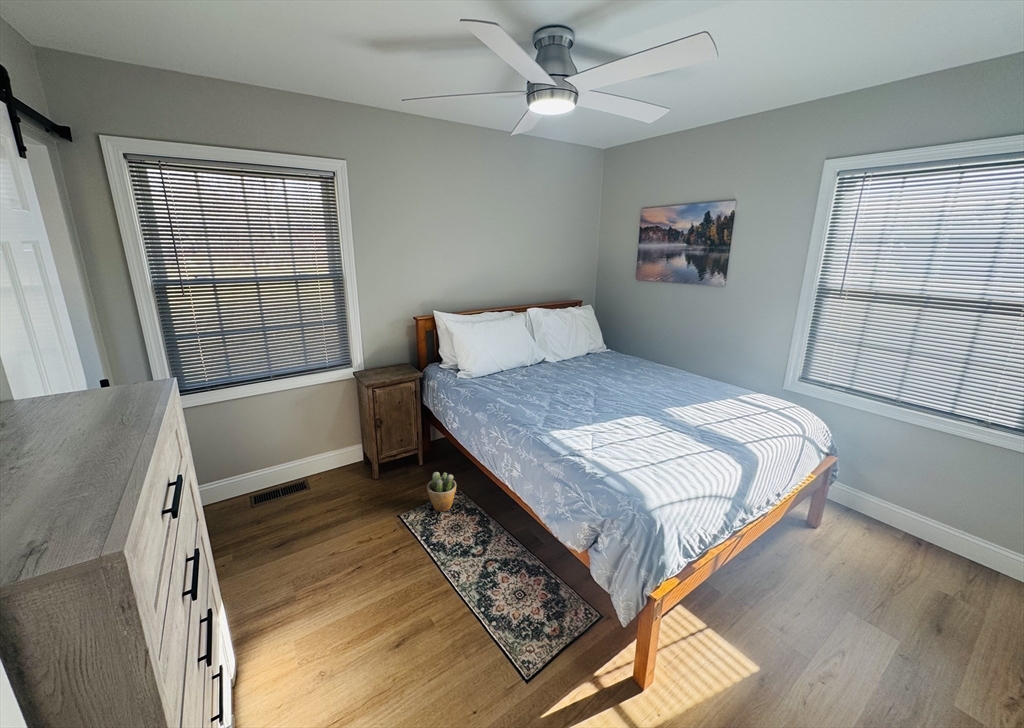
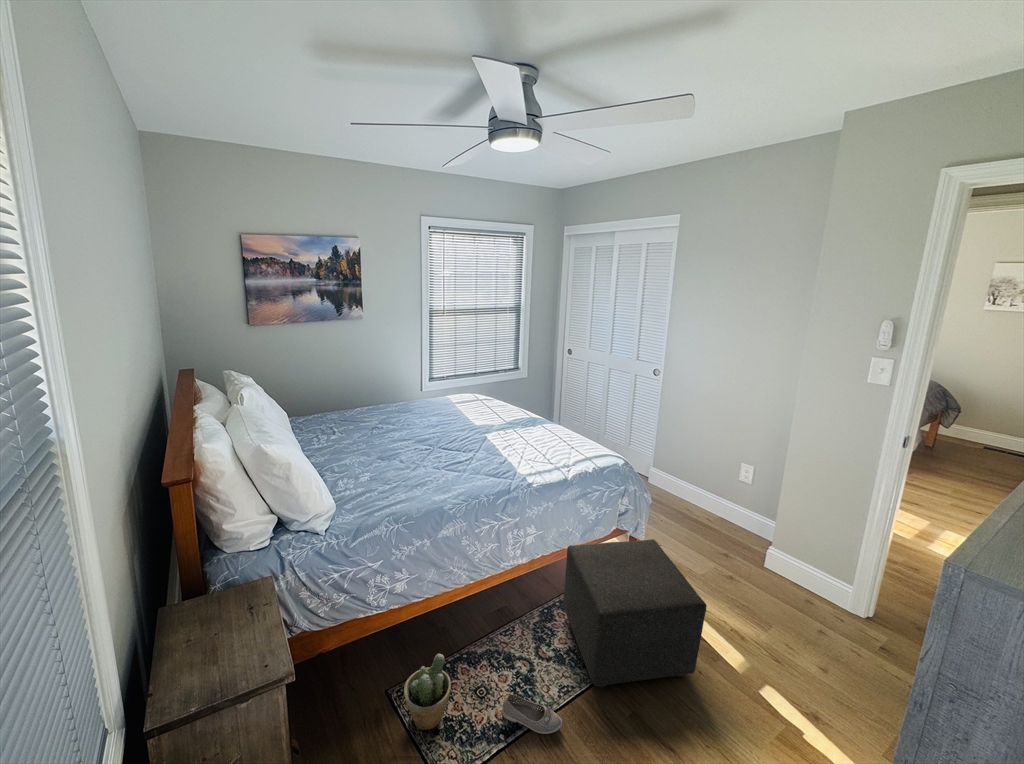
ottoman: none [446,511,586,690] -> present [563,539,707,687]
shoe: none [419,529,445,569] -> present [502,694,562,734]

